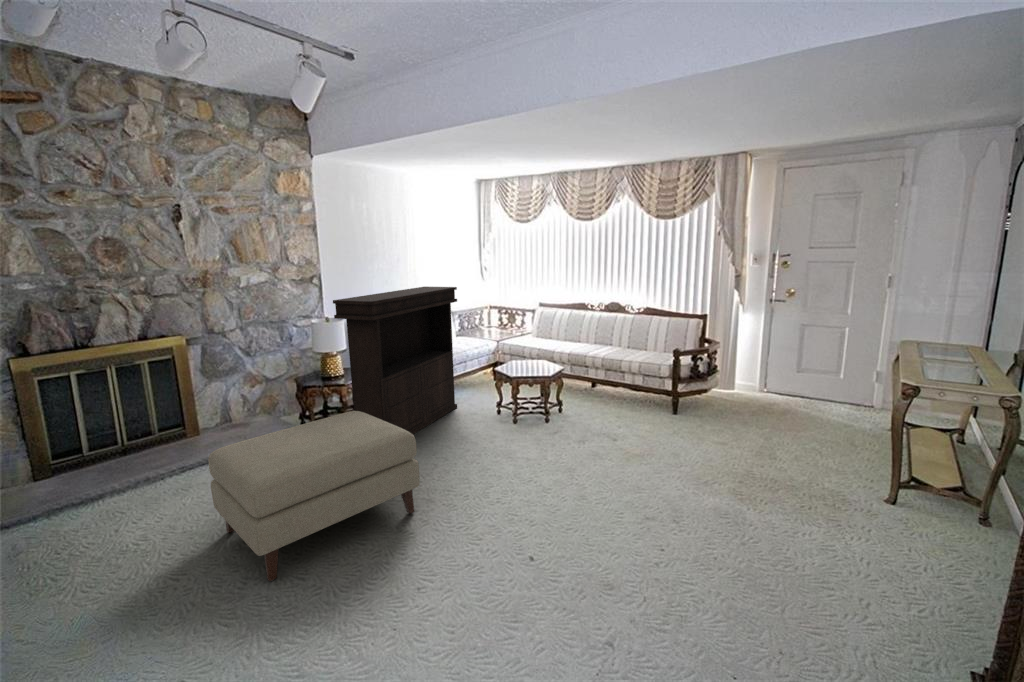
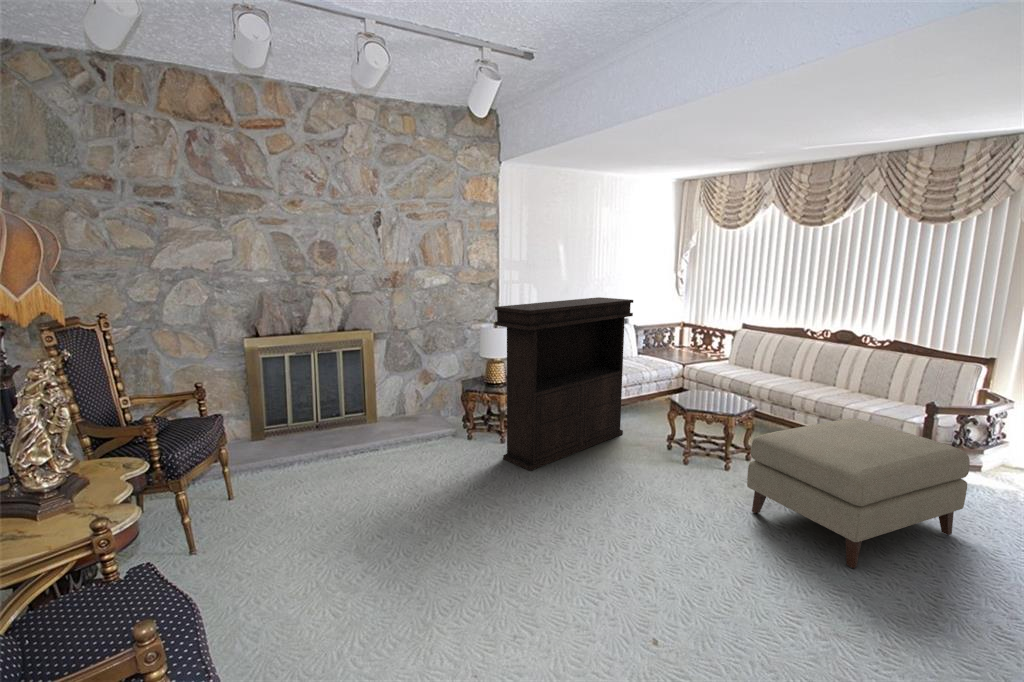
ottoman: present [208,411,420,581] -> present [747,418,970,568]

